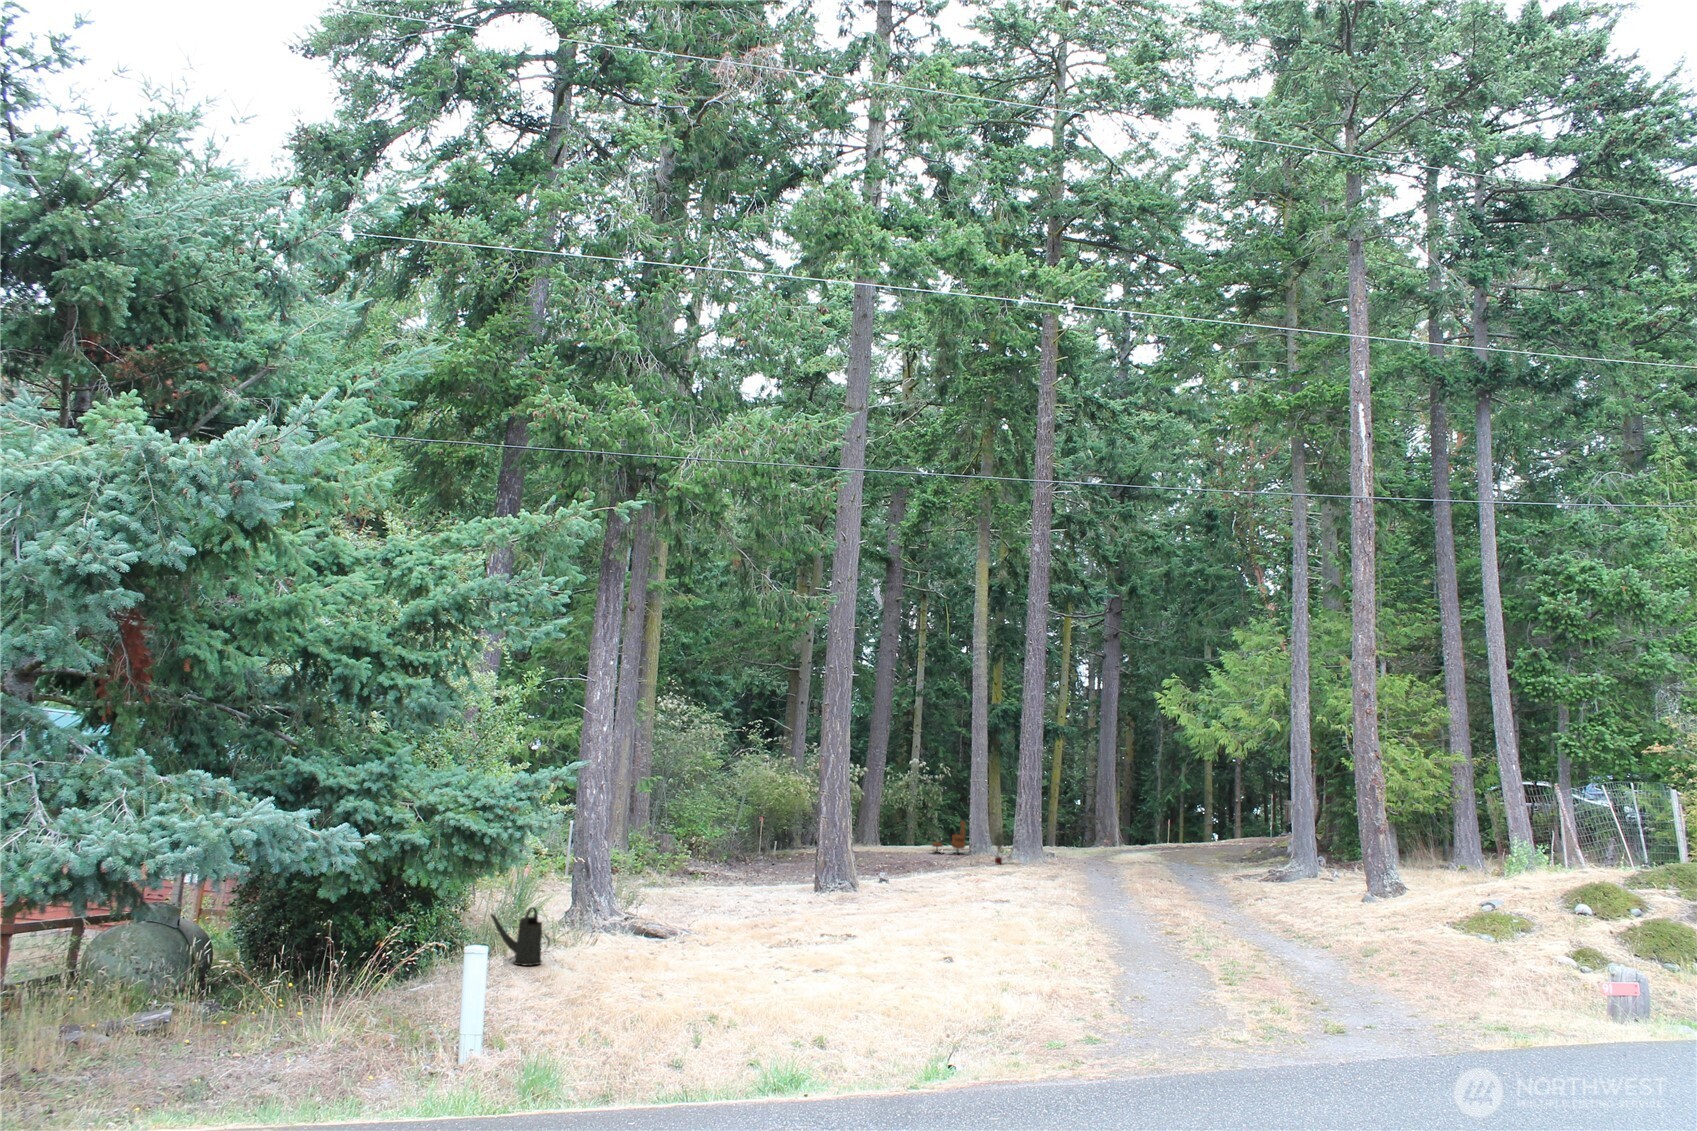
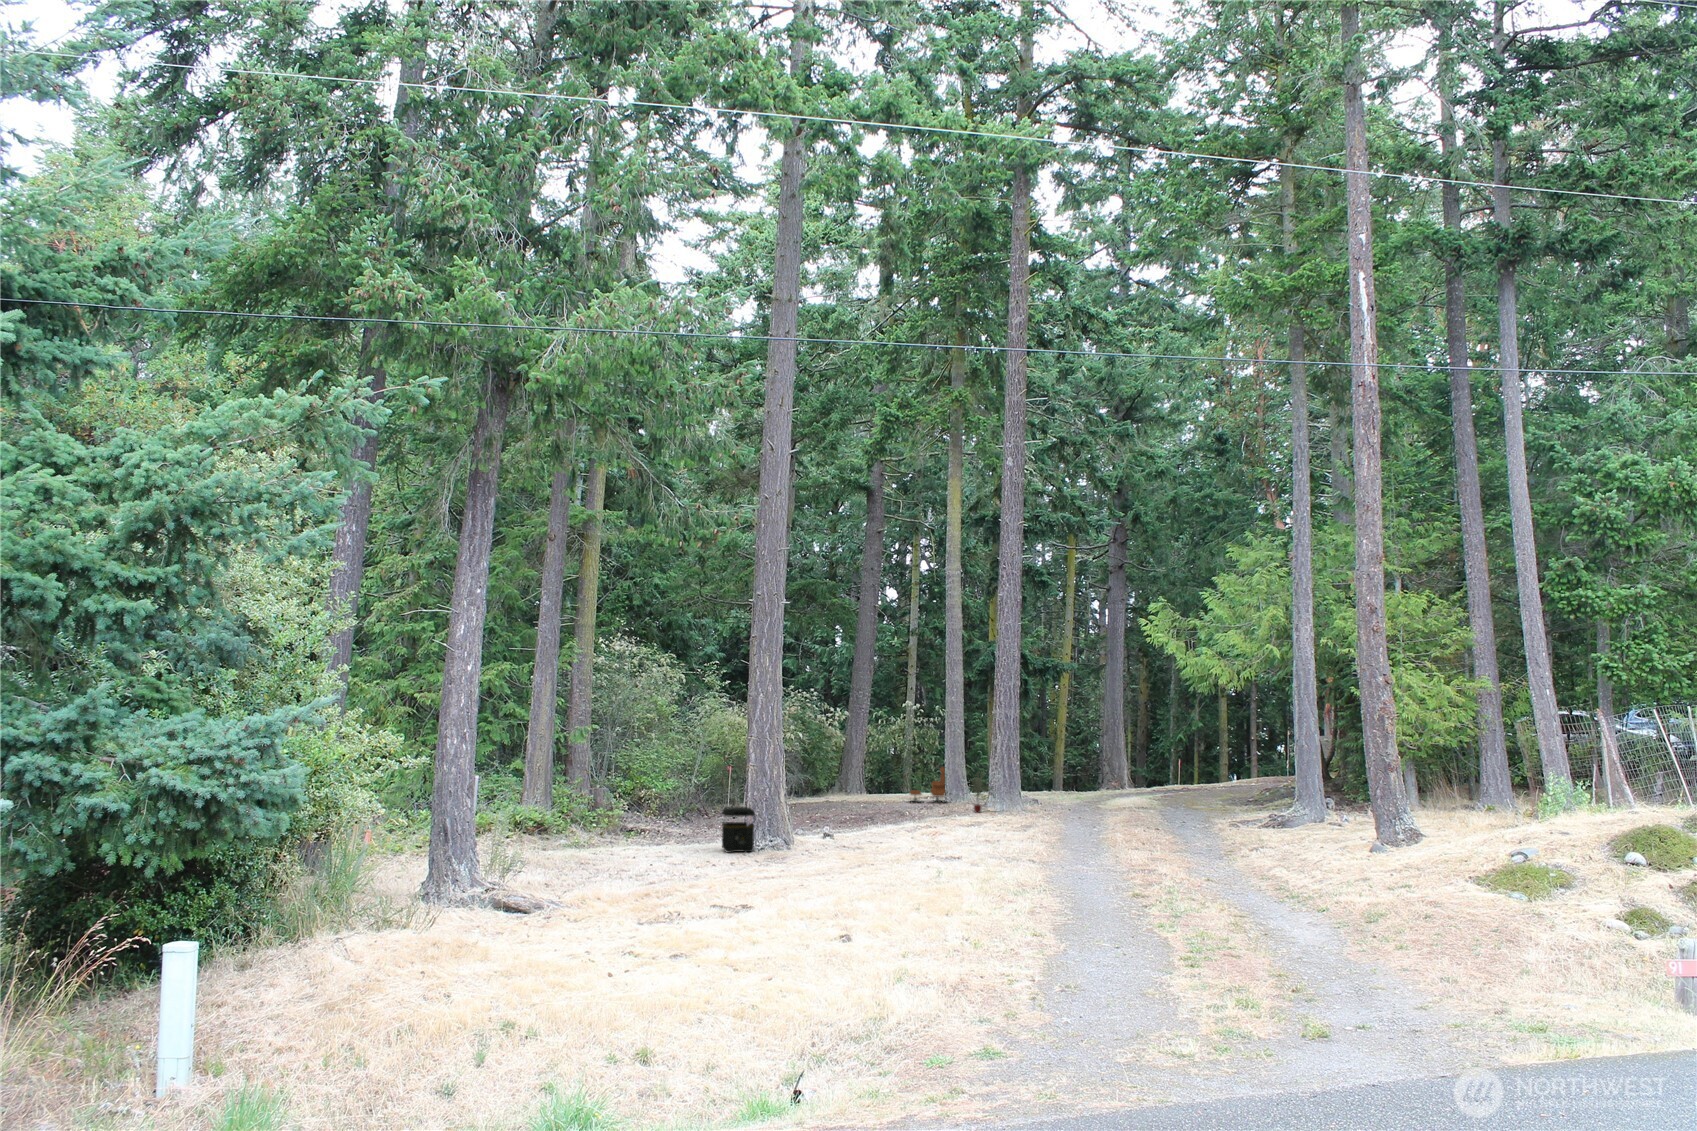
toolbox: none [787,854,818,895] -> present [722,807,755,853]
watering can: present [490,907,550,966] -> none [259,884,329,956]

